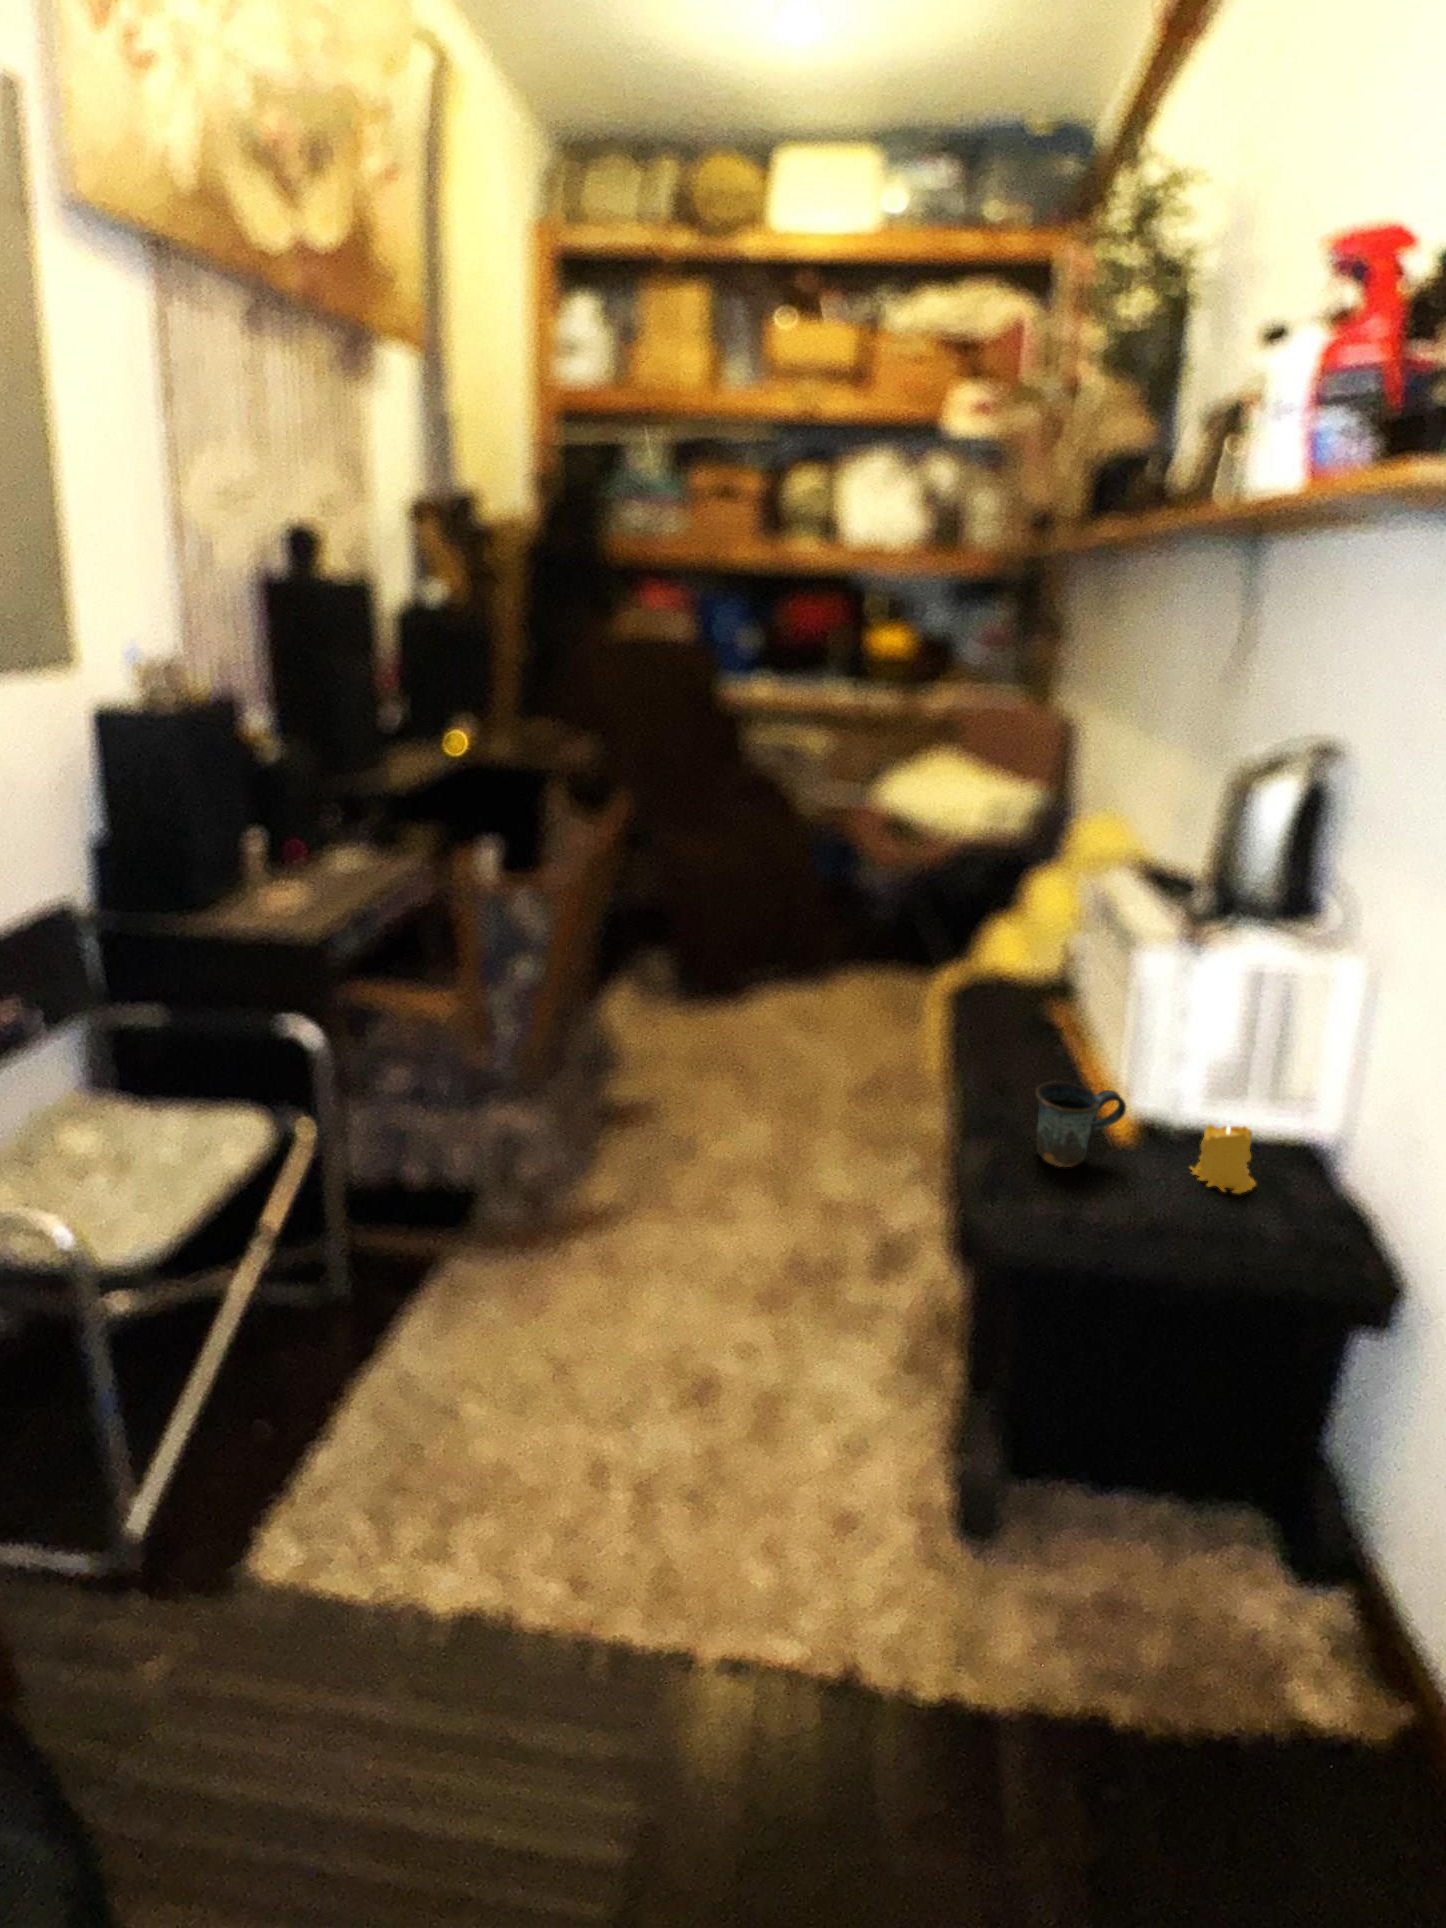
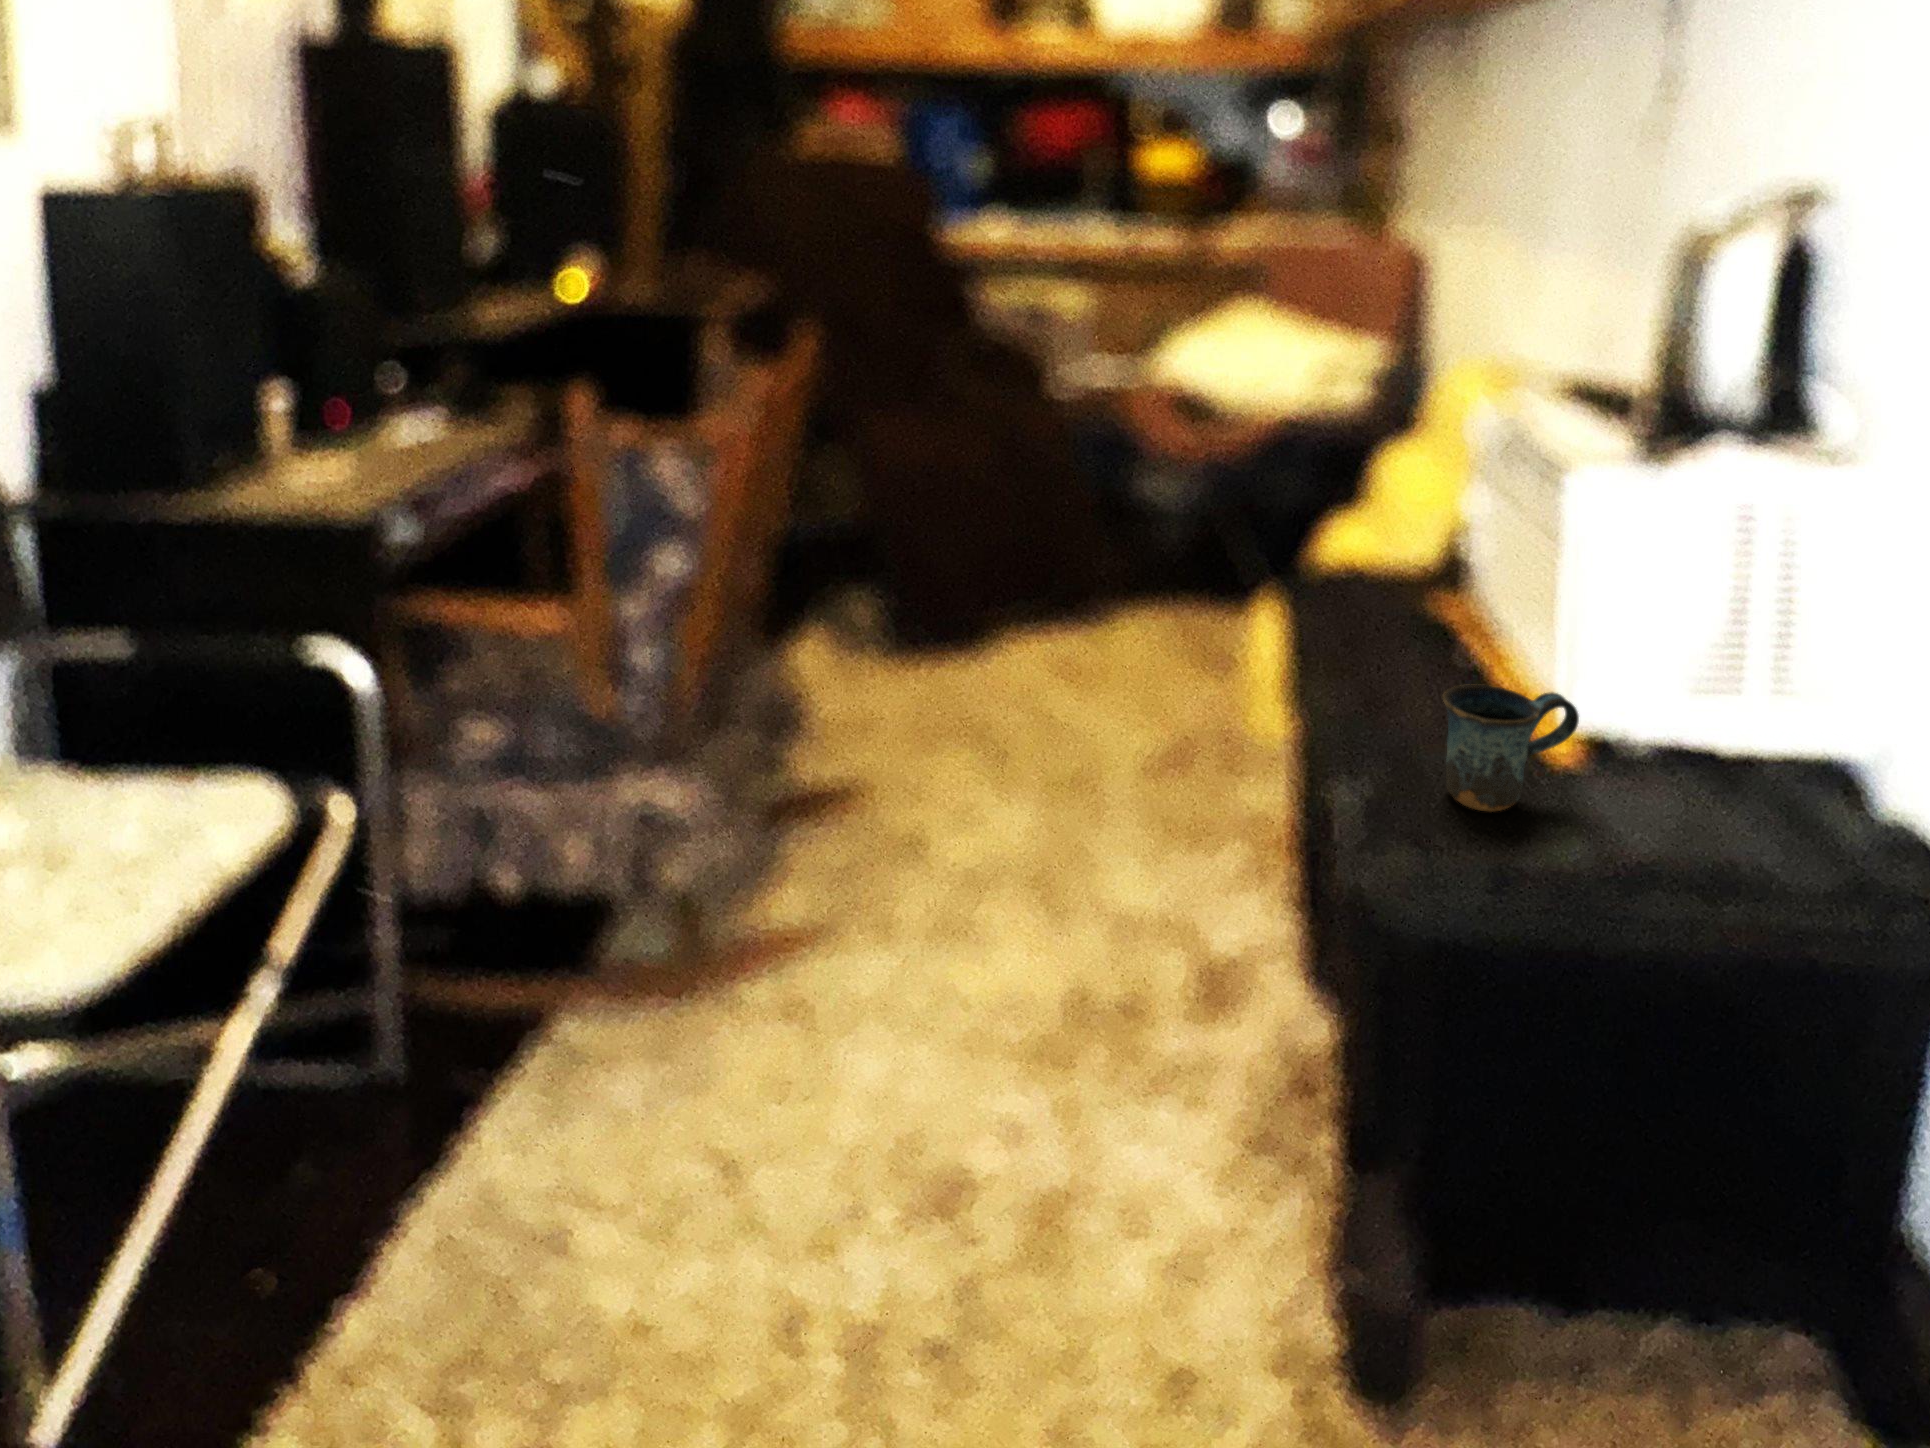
candle: present [1190,1125,1256,1194] -> none [1676,731,1780,842]

